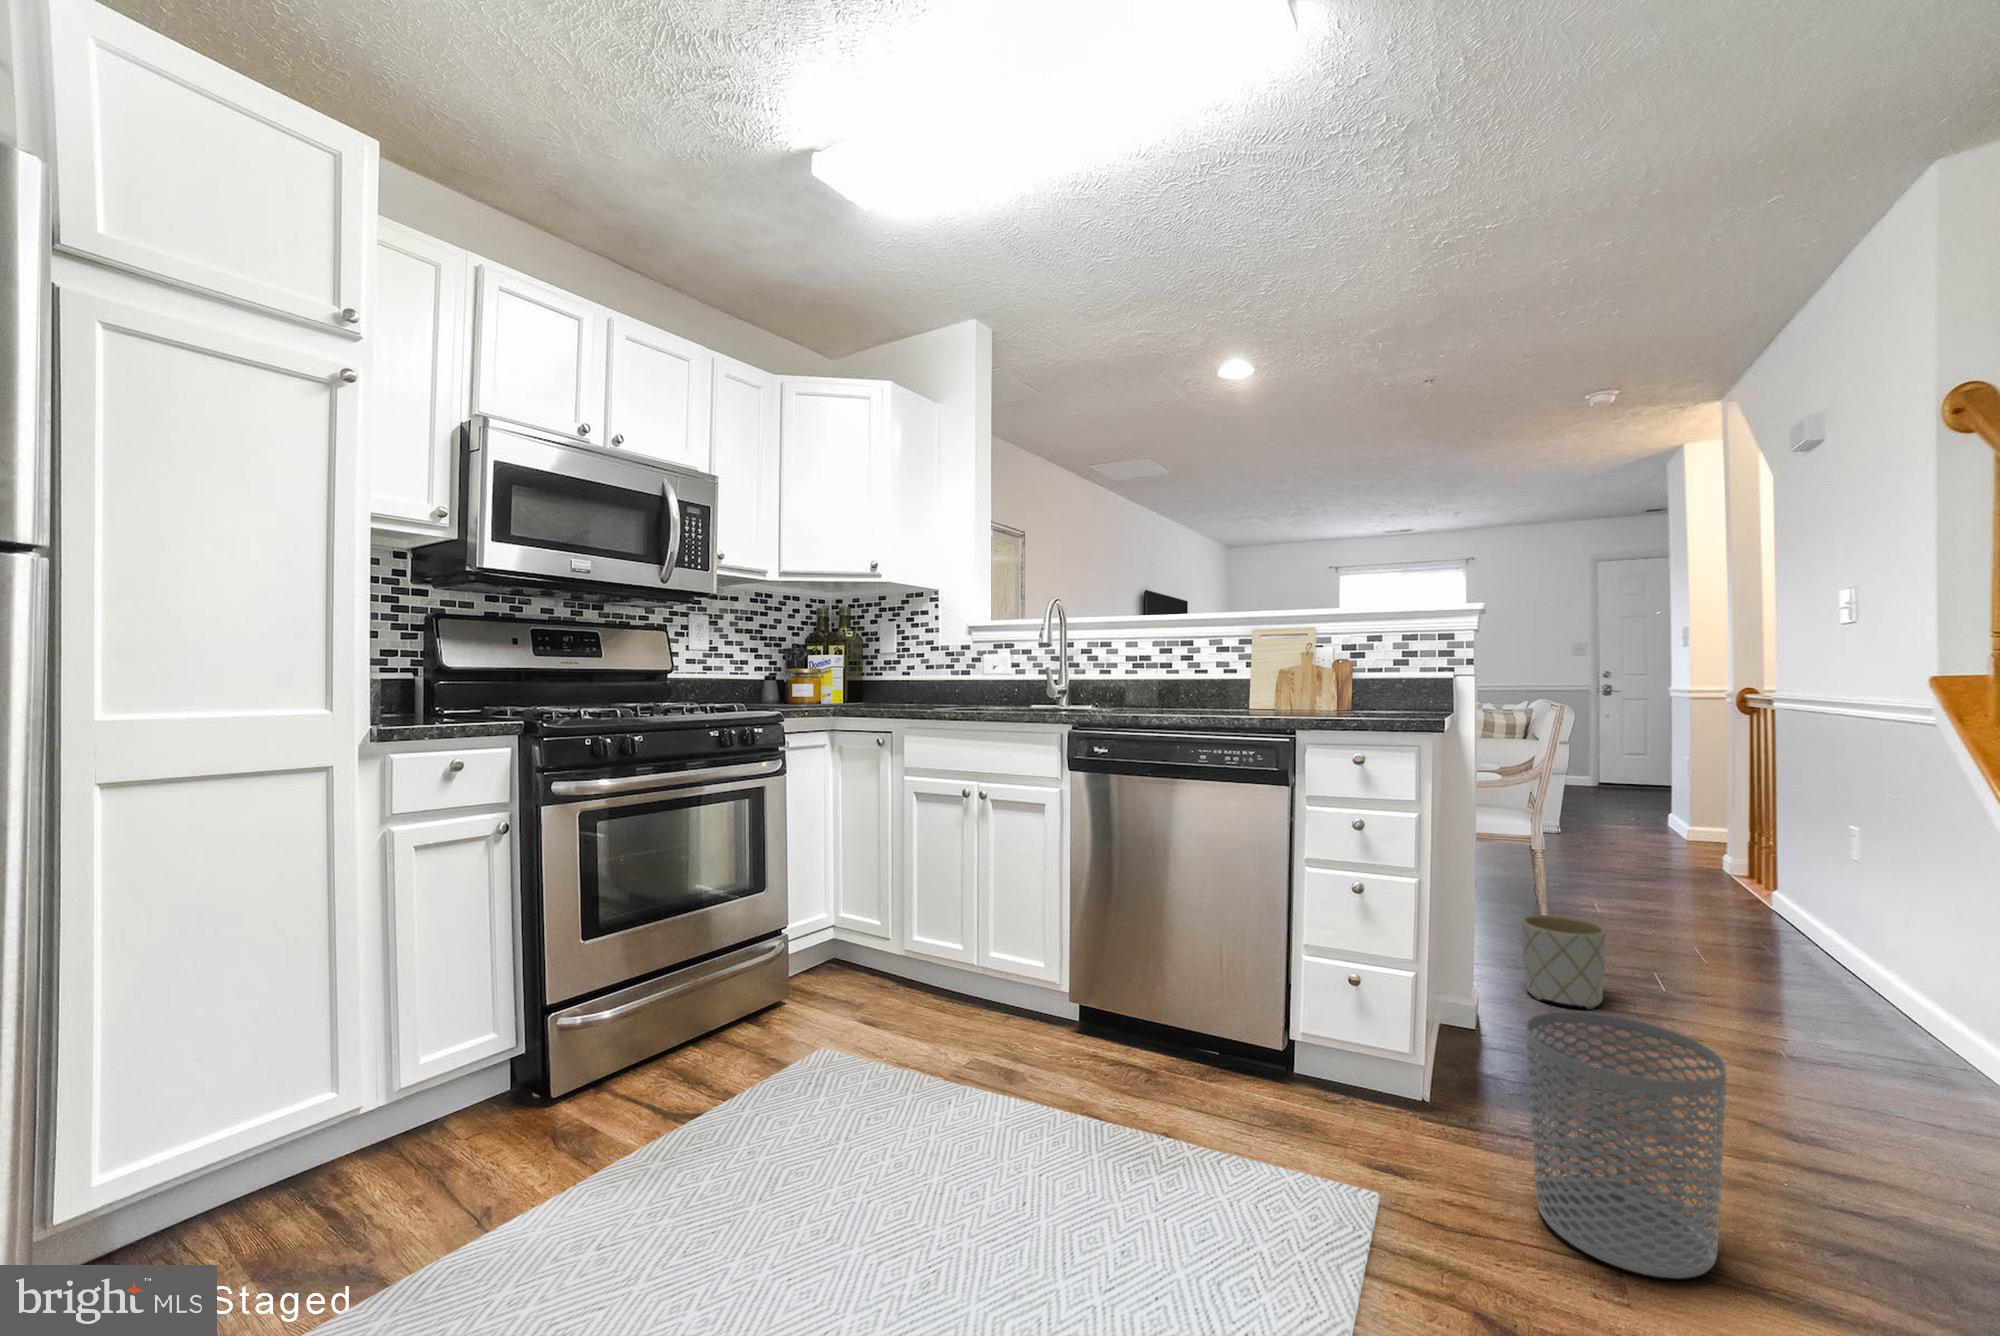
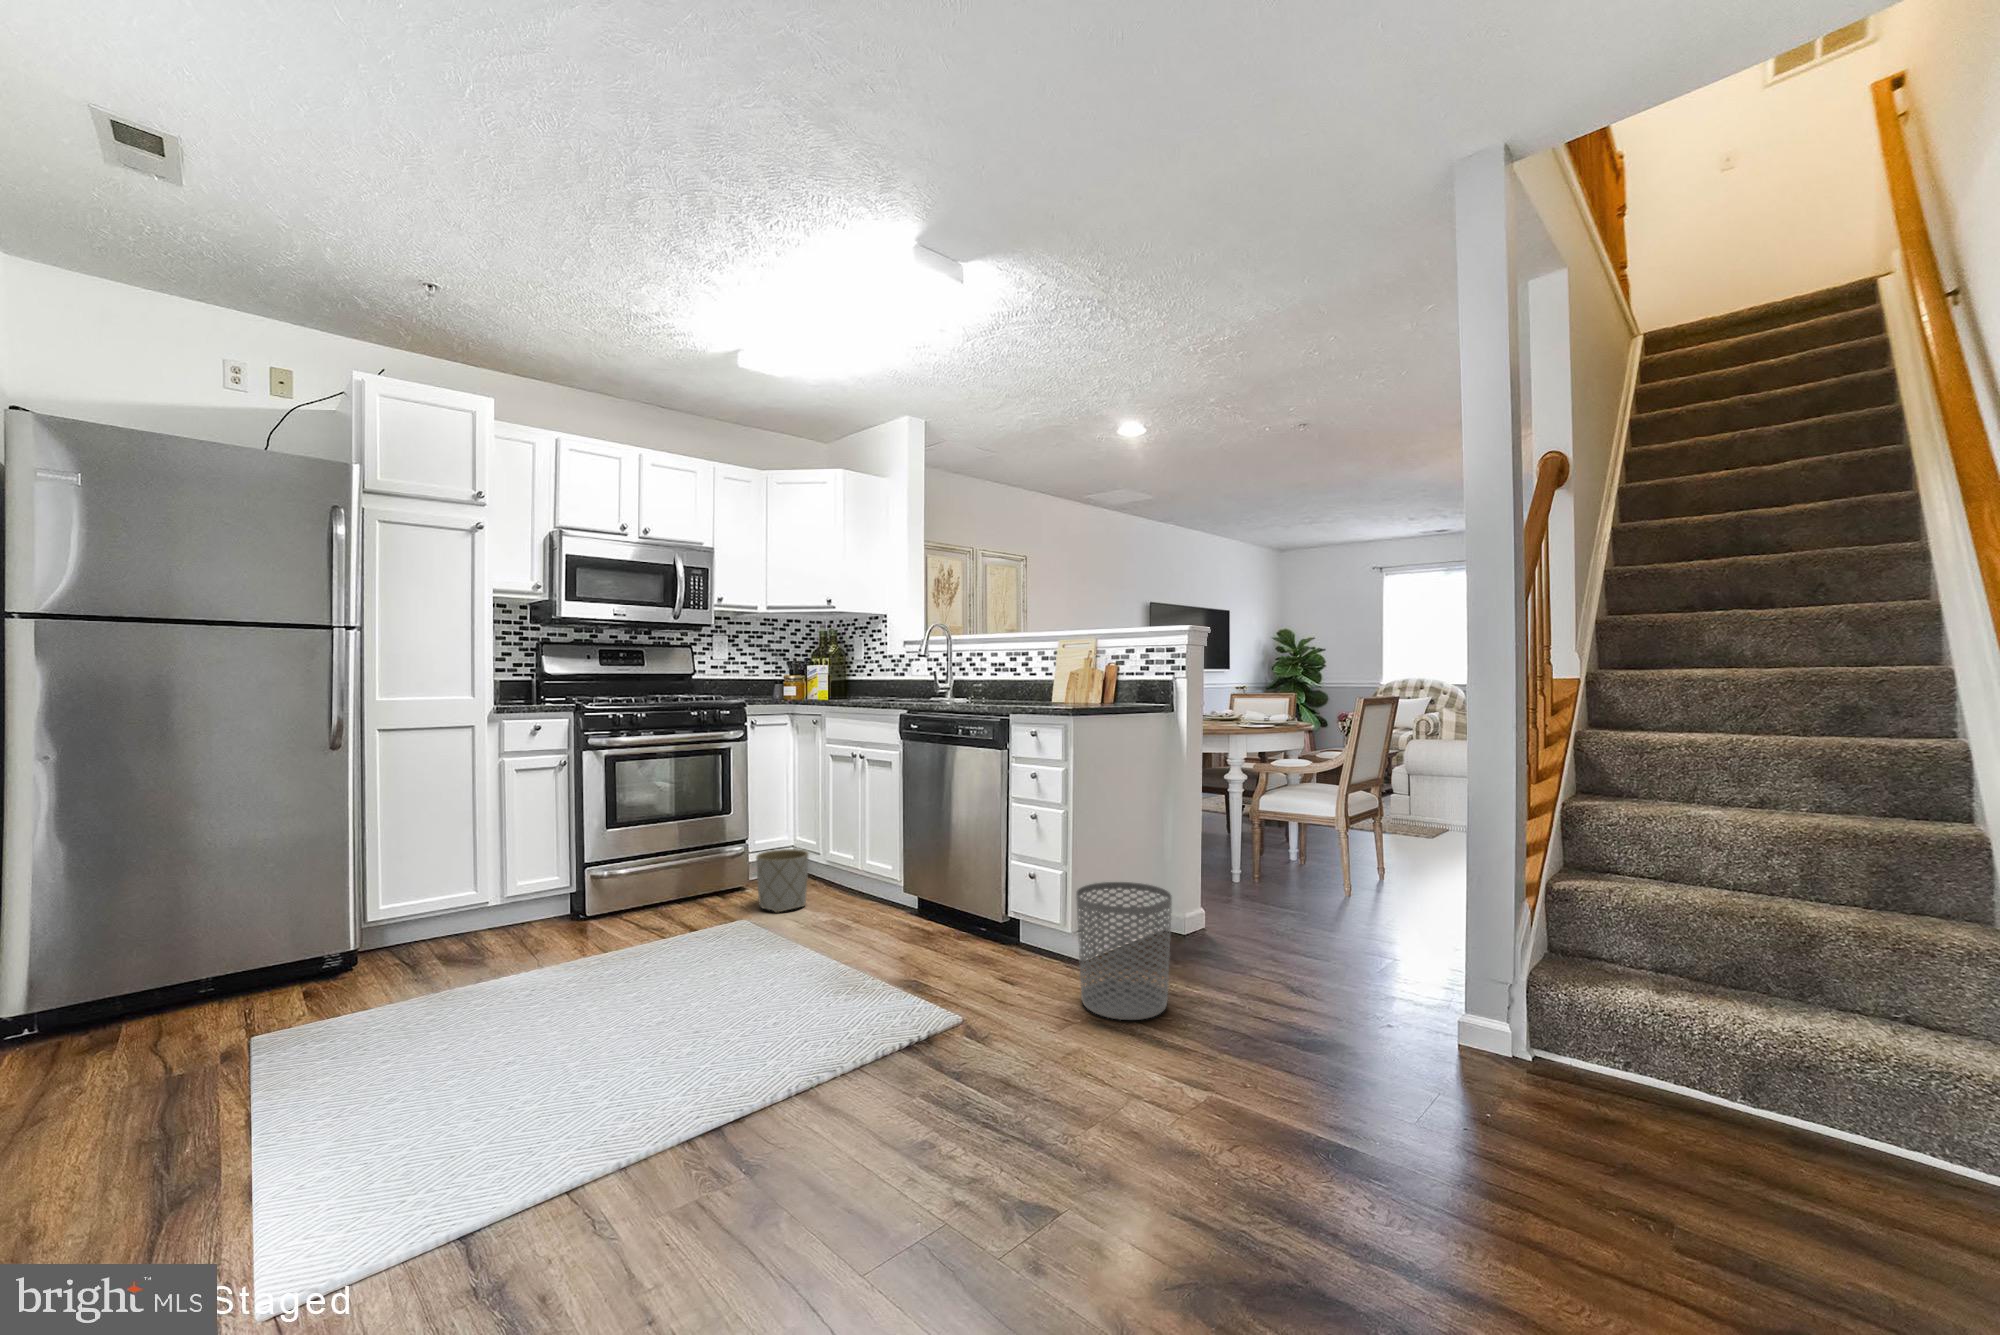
planter: present [1521,914,1606,1009] -> present [756,849,808,913]

